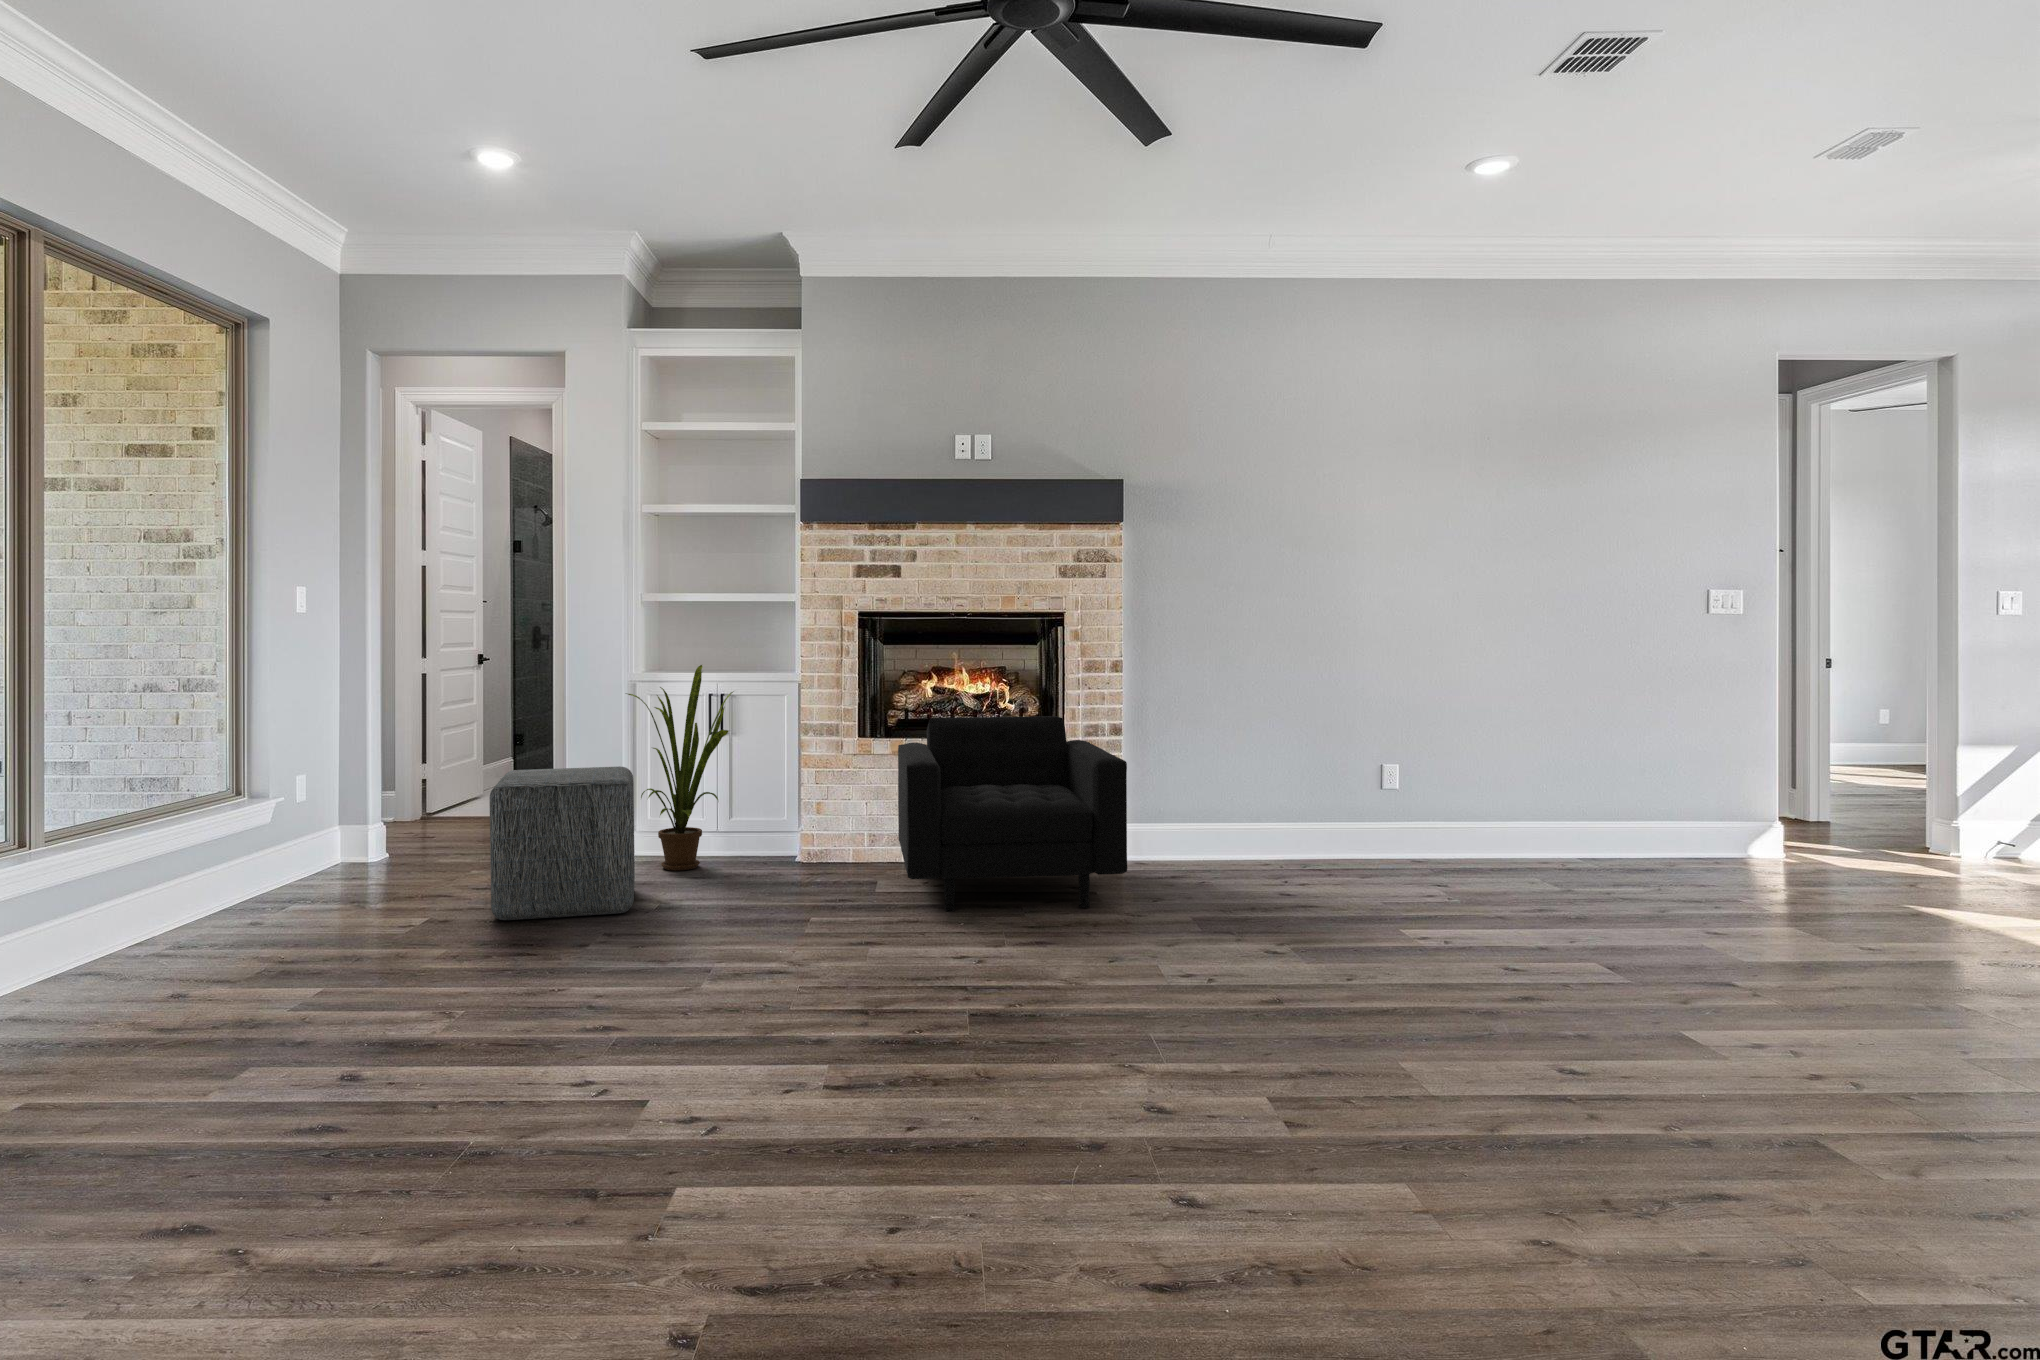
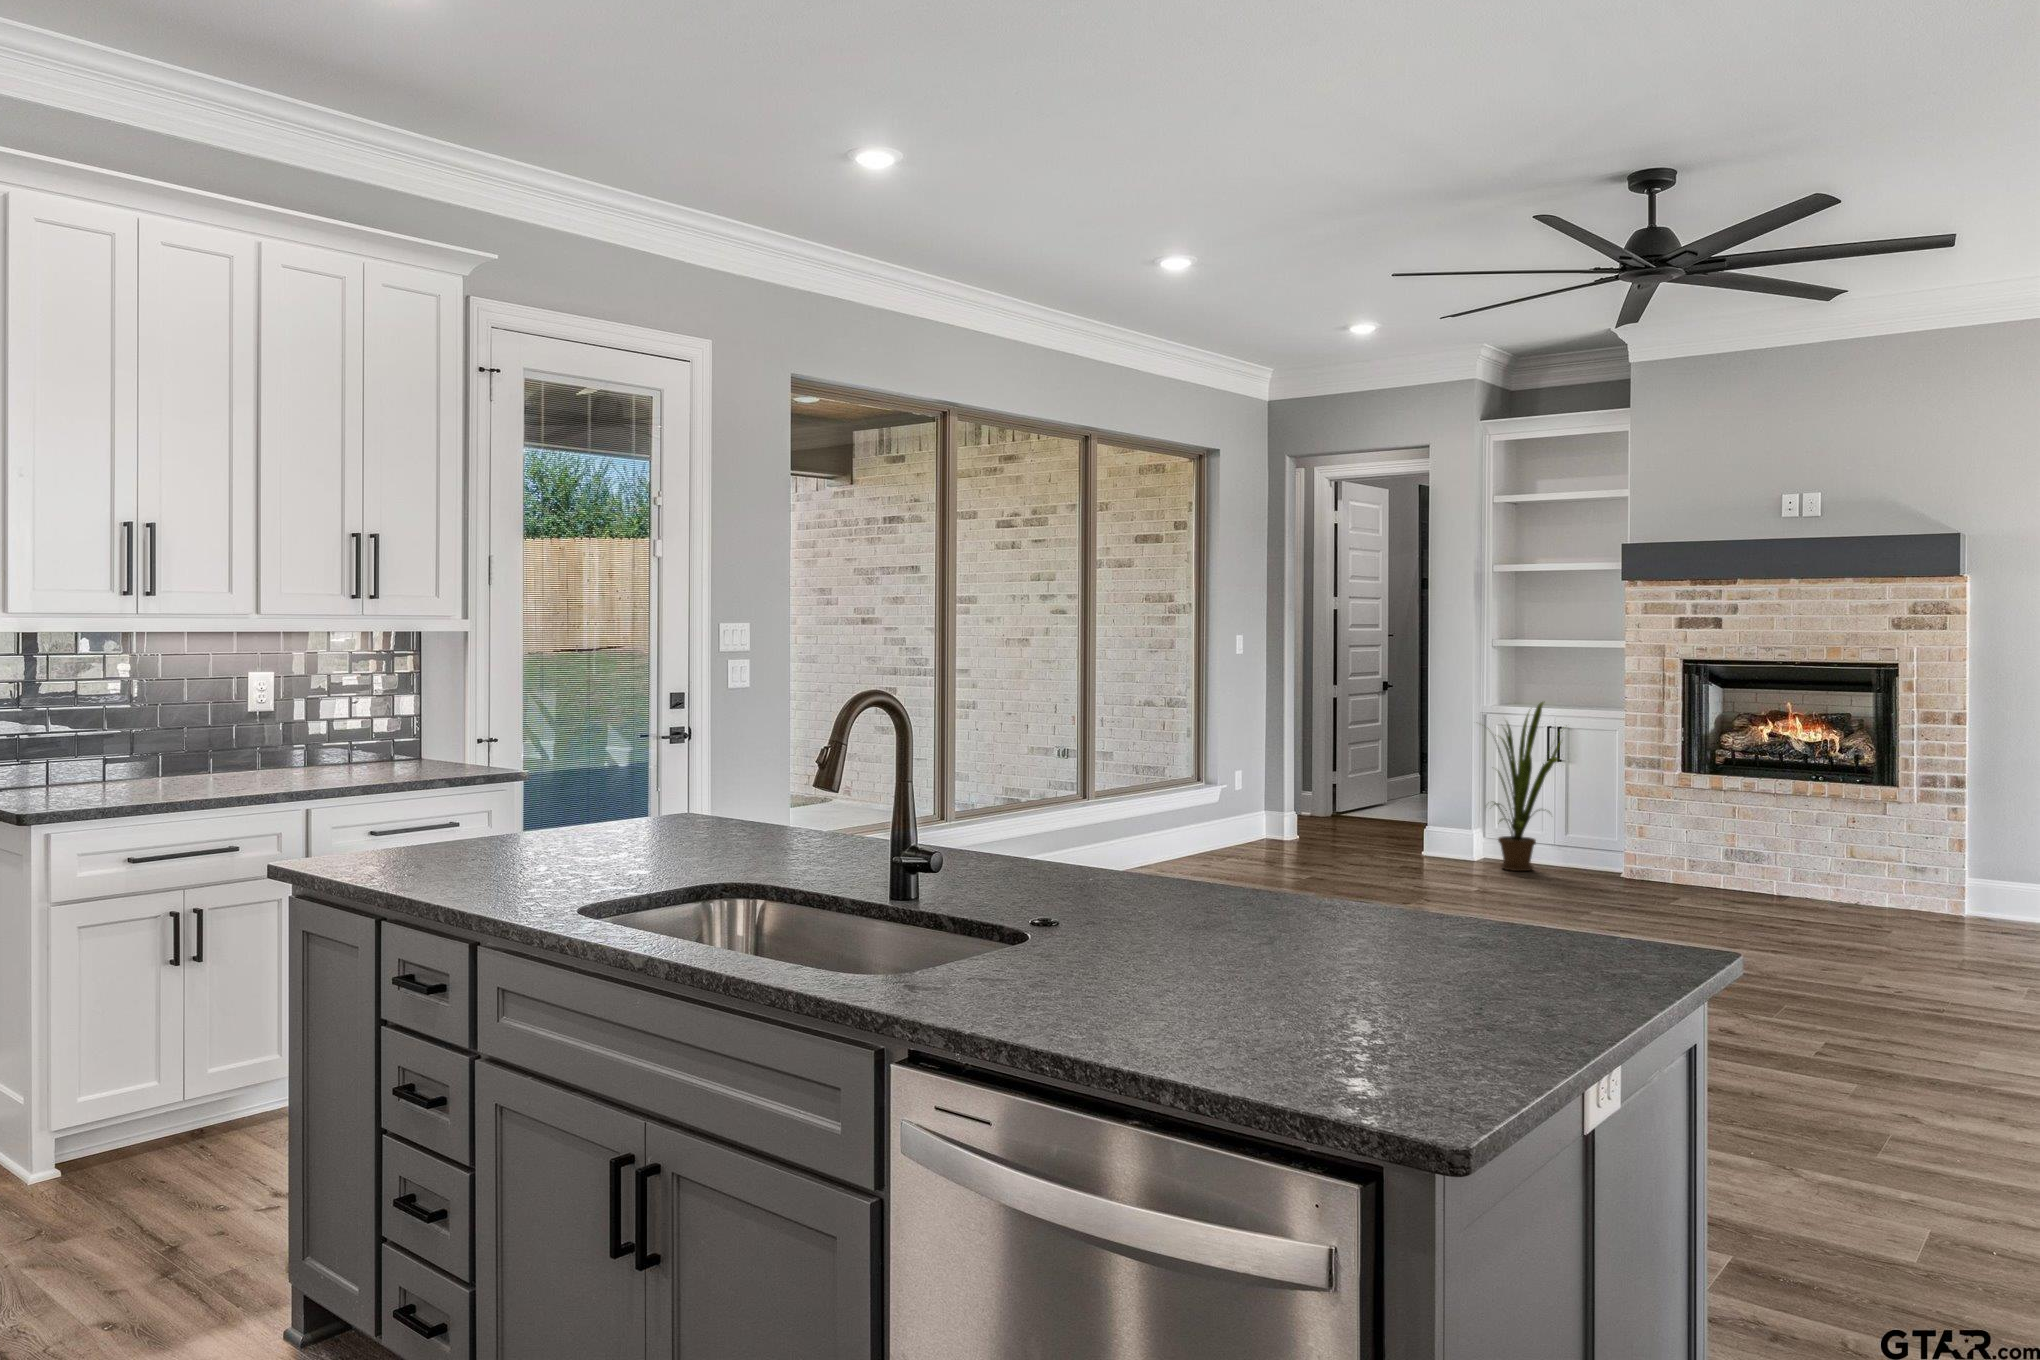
armchair: present [898,716,1127,912] -> none [1689,758,1922,940]
ottoman: present [489,766,635,920] -> none [1353,776,1469,890]

